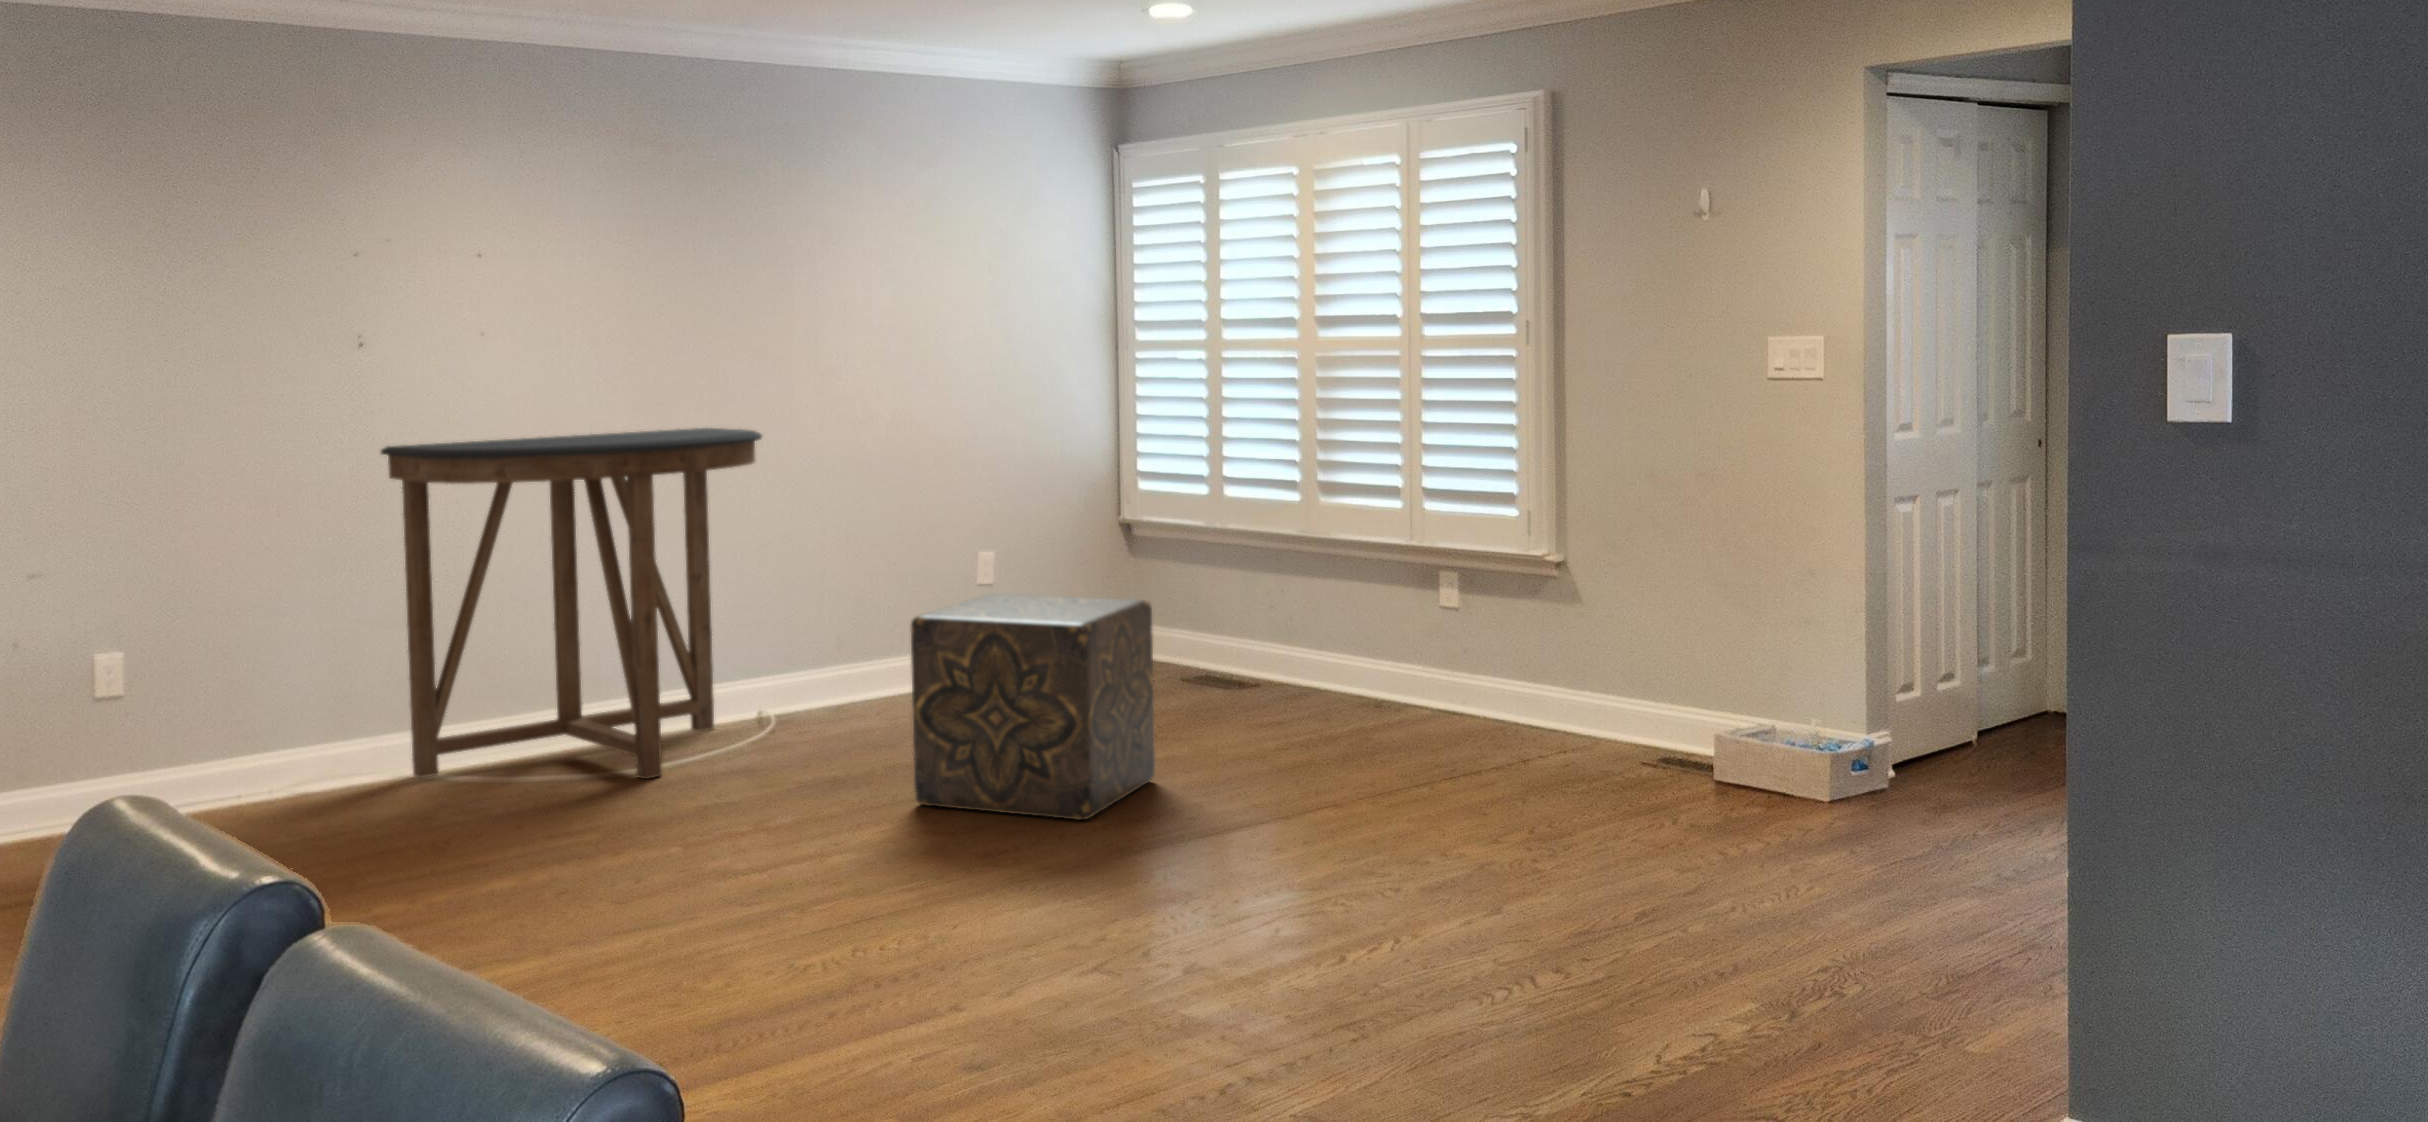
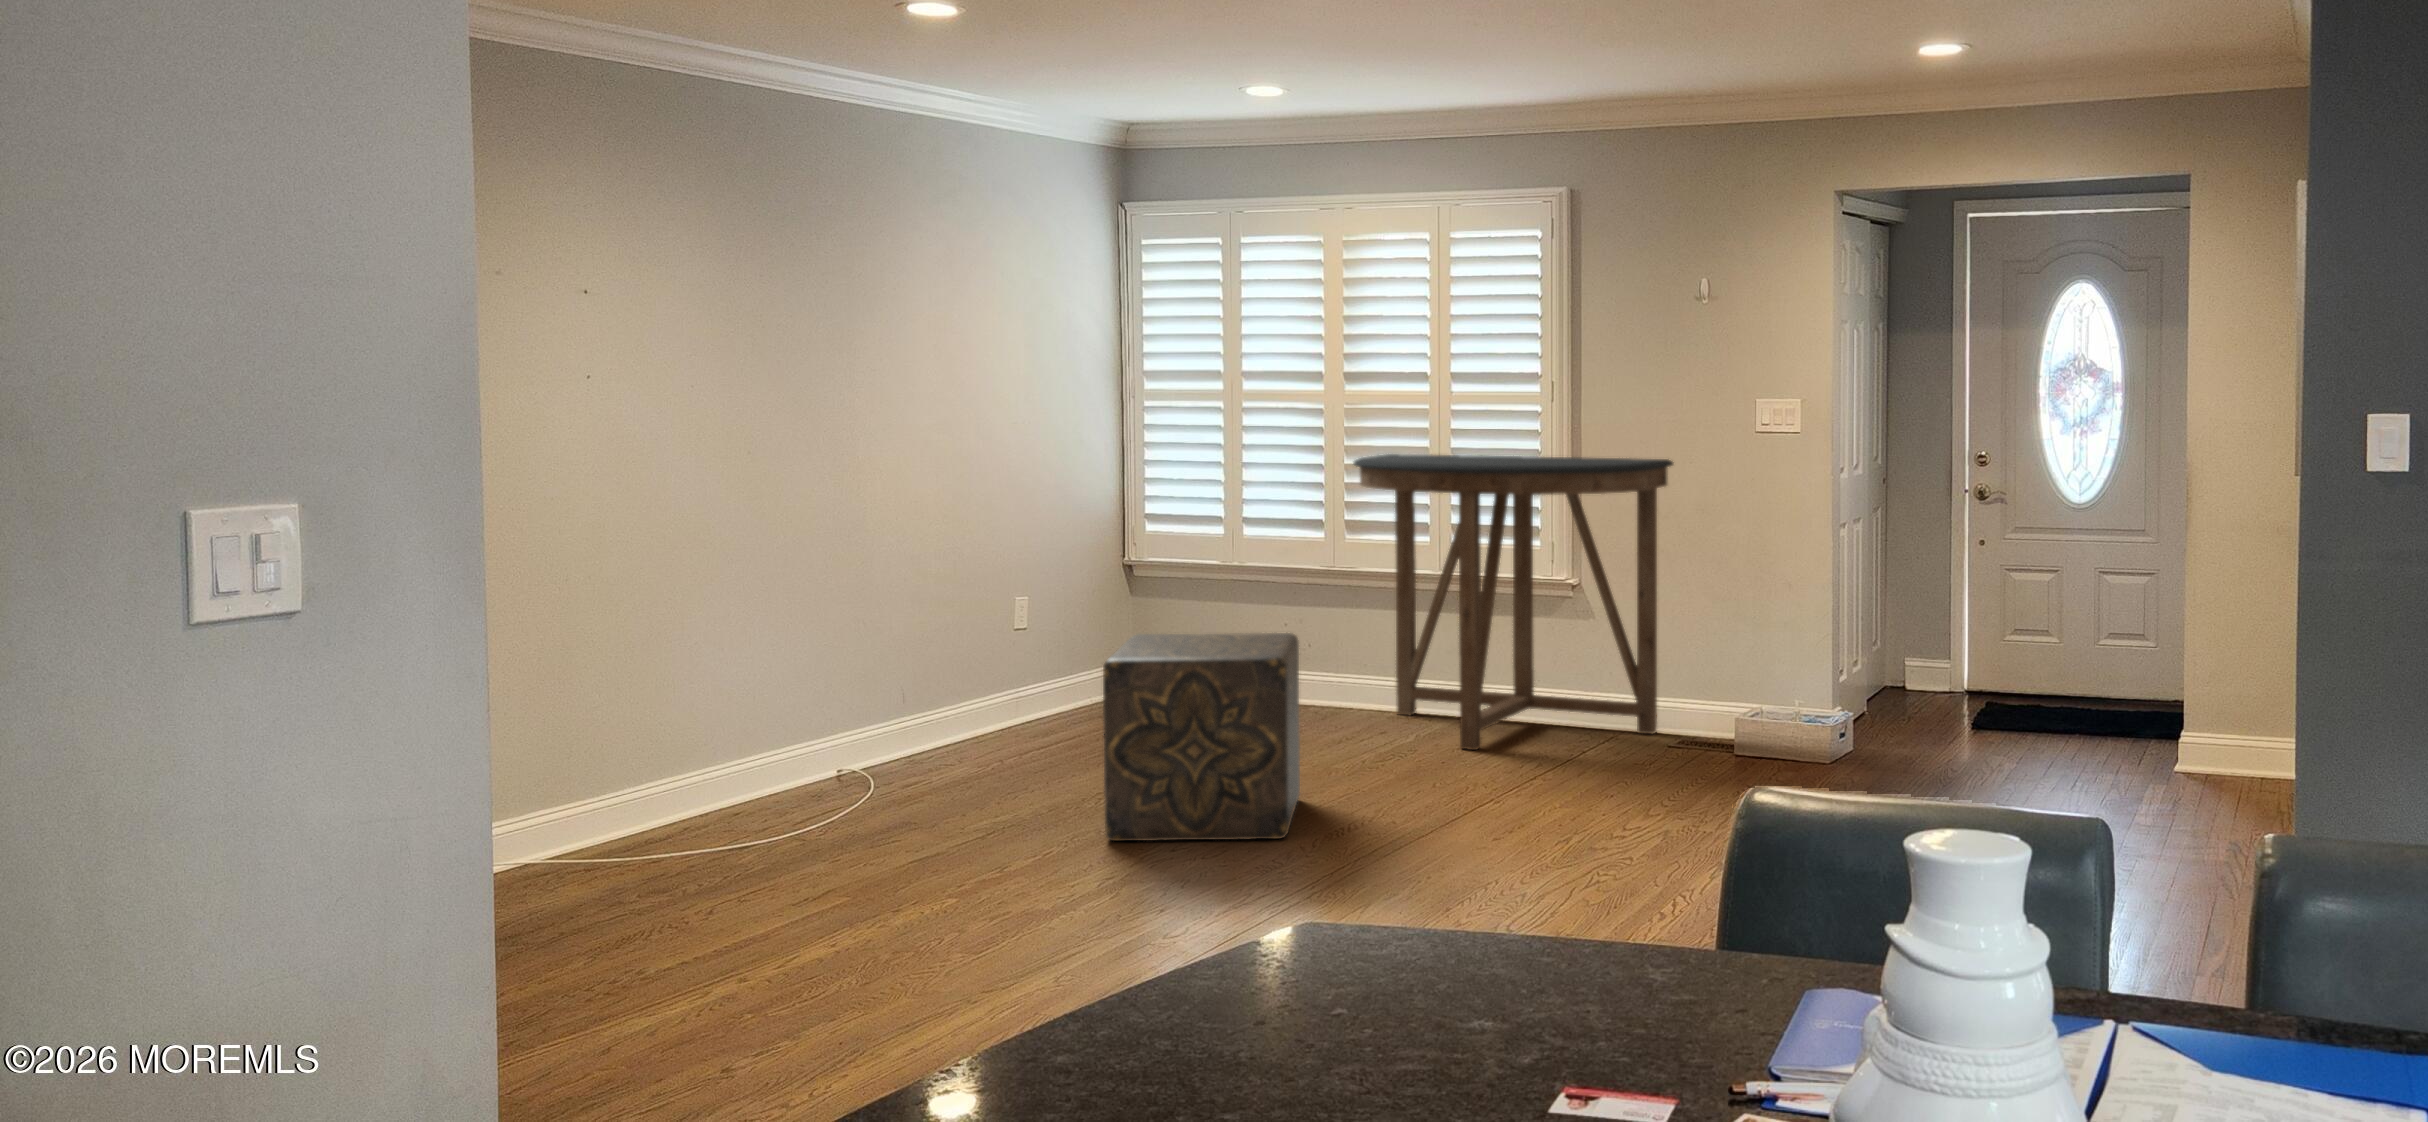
console table: present [381,428,762,779] -> present [1354,454,1673,750]

